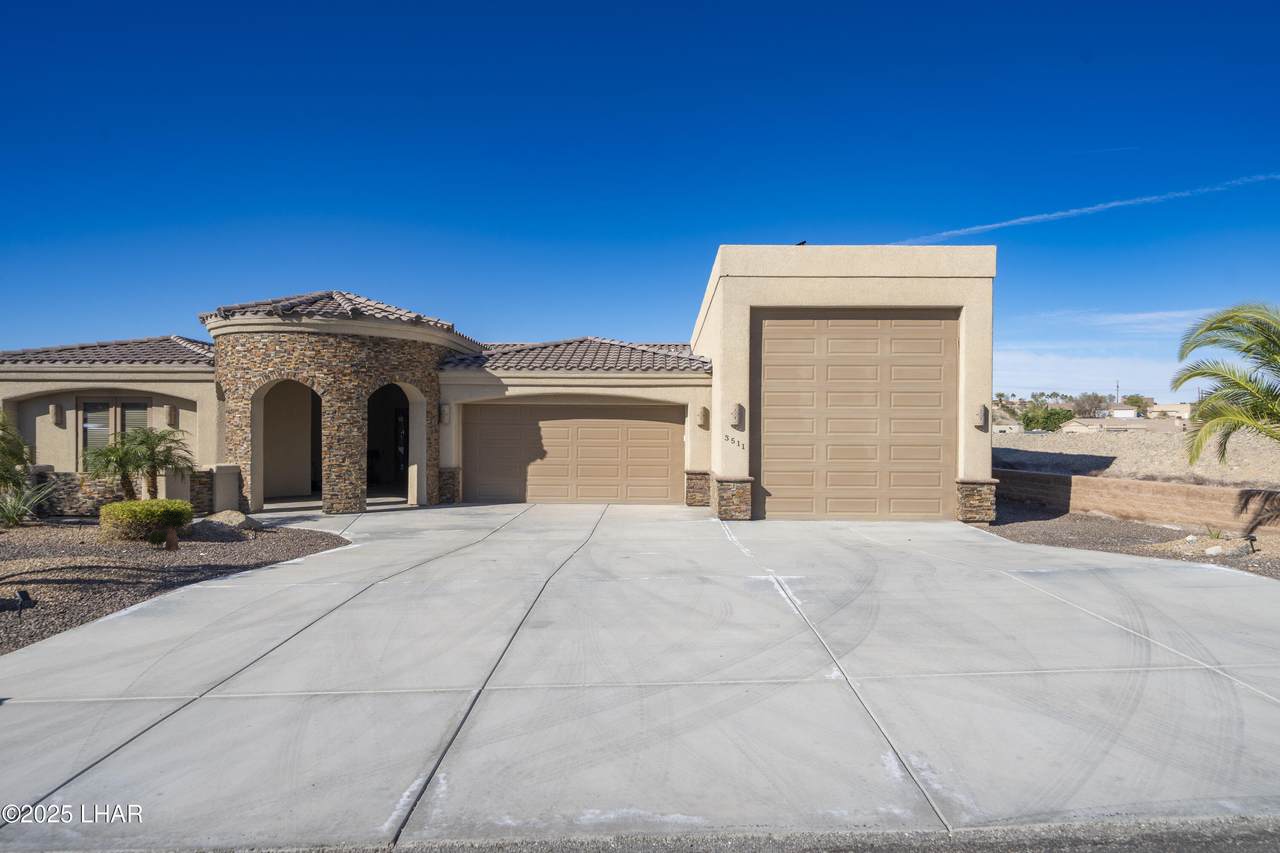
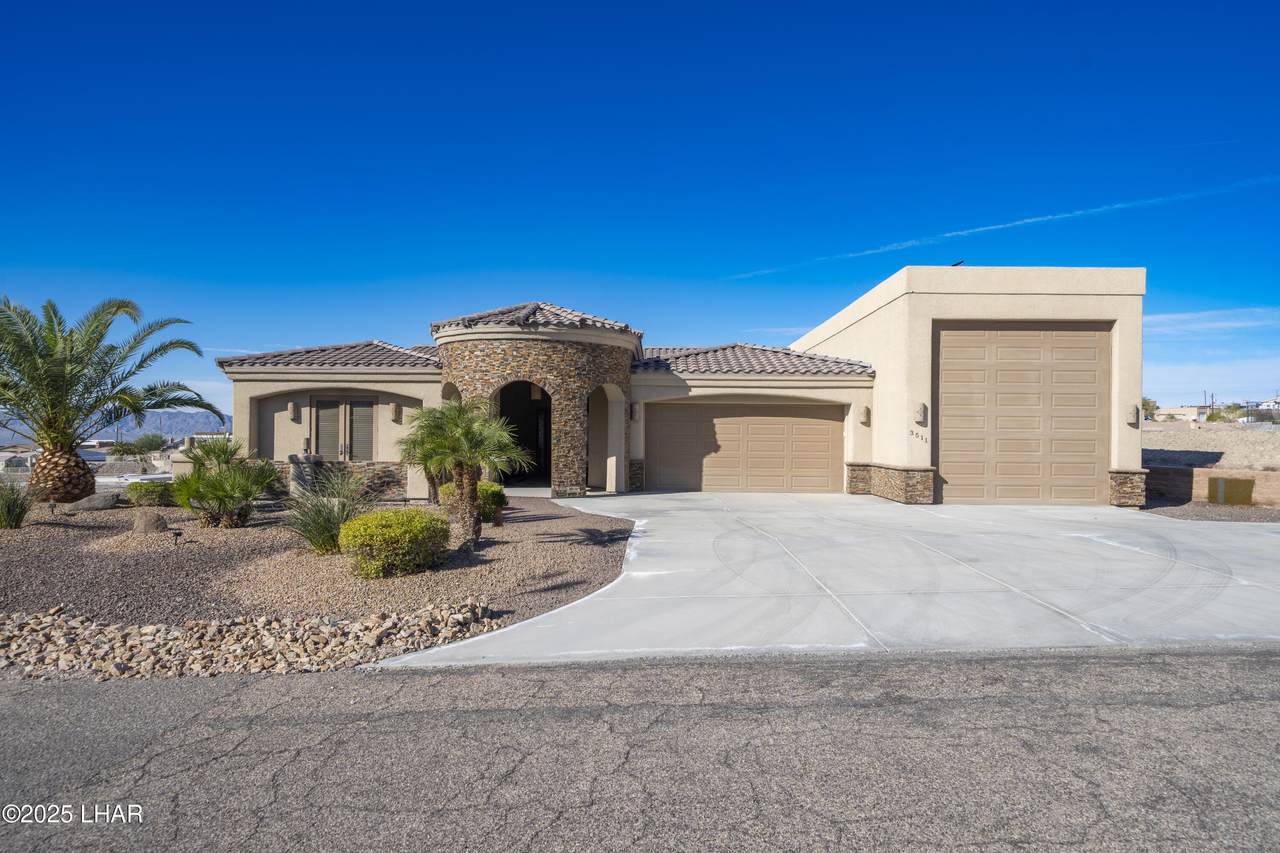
cardboard box: none [1076,487,1126,520] -> present [1208,477,1256,505]

